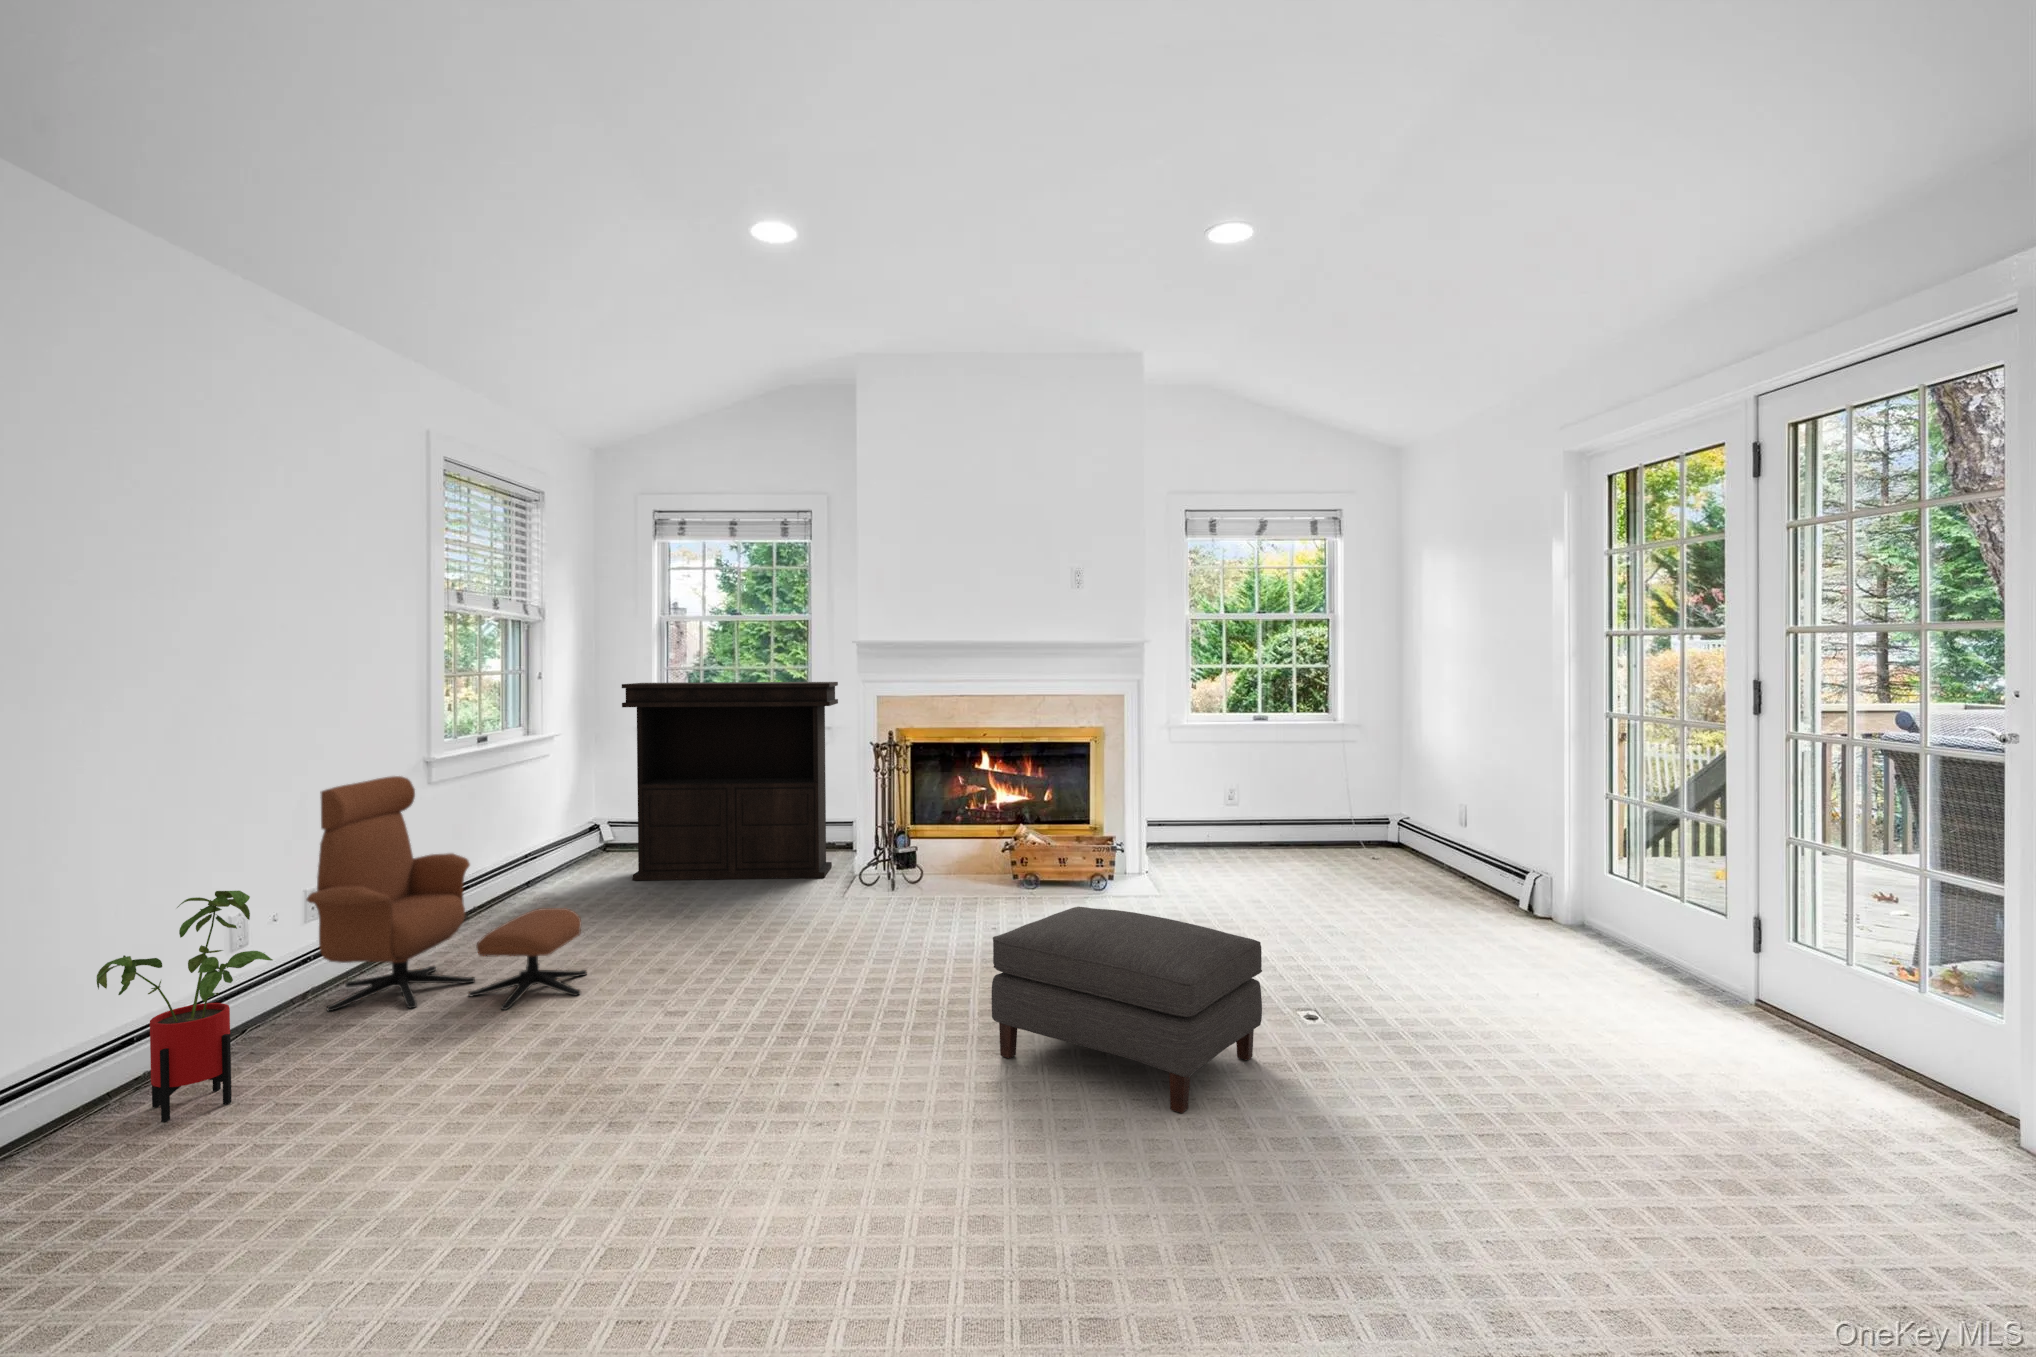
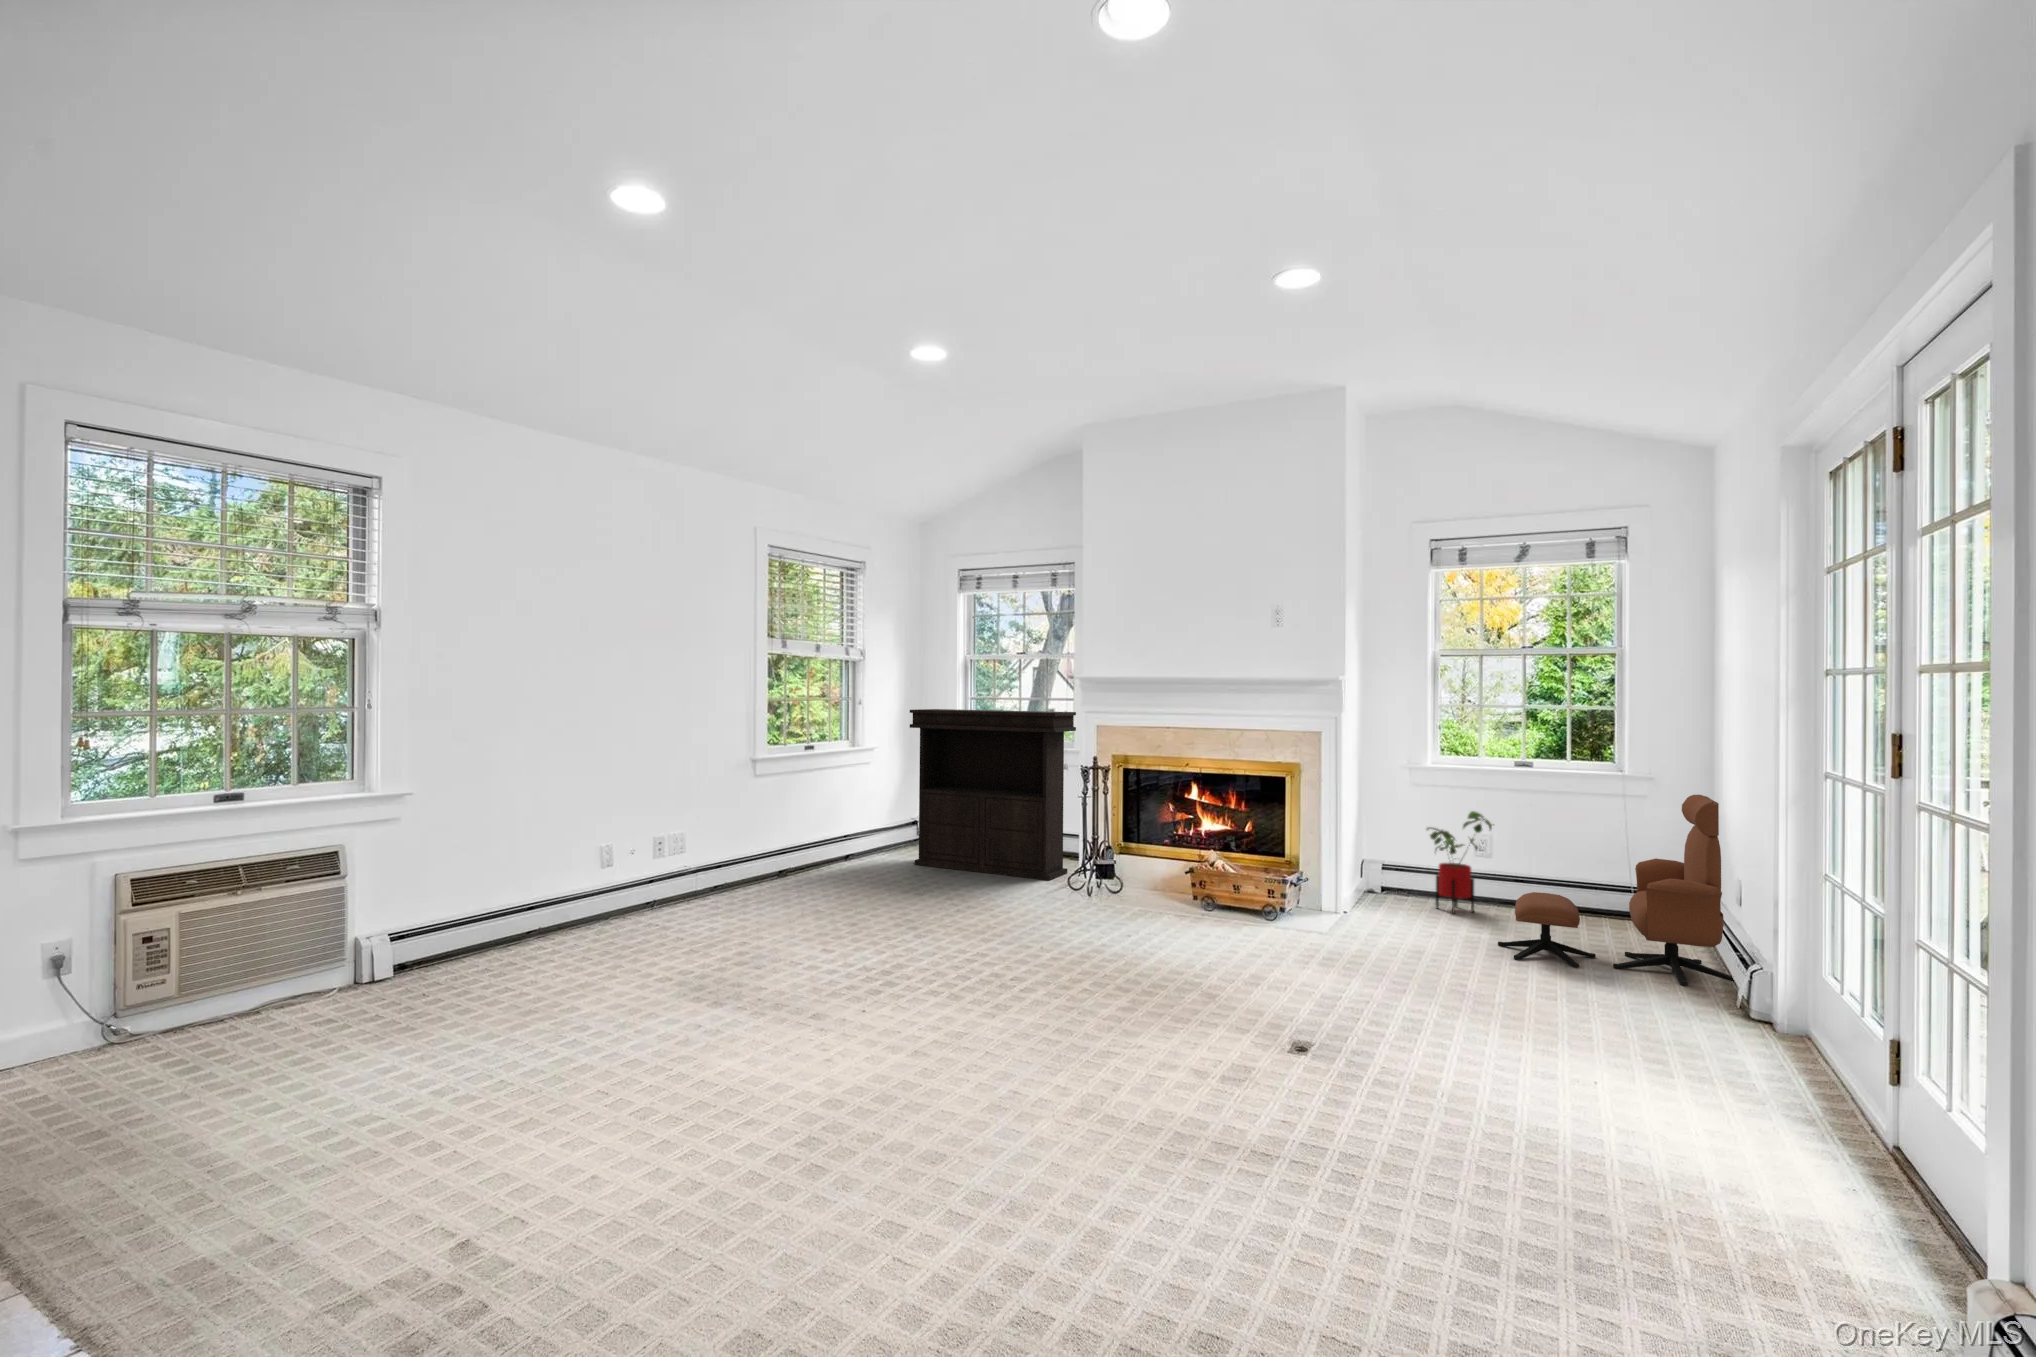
lounge chair: present [307,776,587,1011] -> present [1498,795,1734,986]
house plant: present [97,891,273,1122] -> present [1427,811,1494,913]
ottoman: present [991,907,1262,1113] -> none [978,914,1188,1093]

